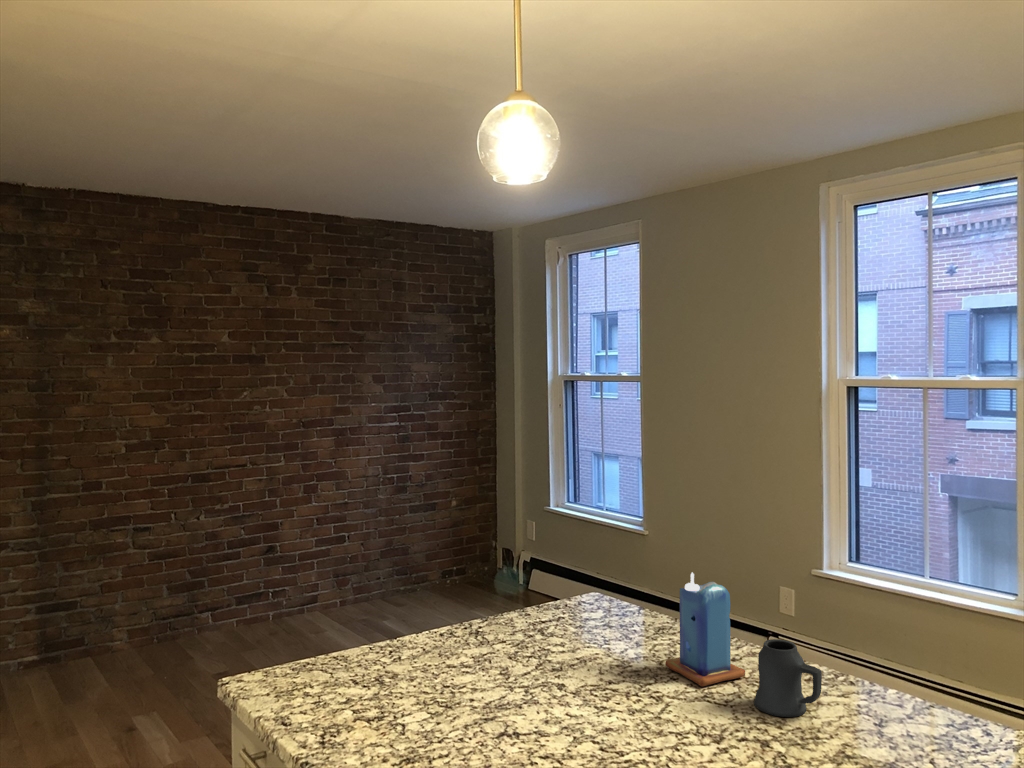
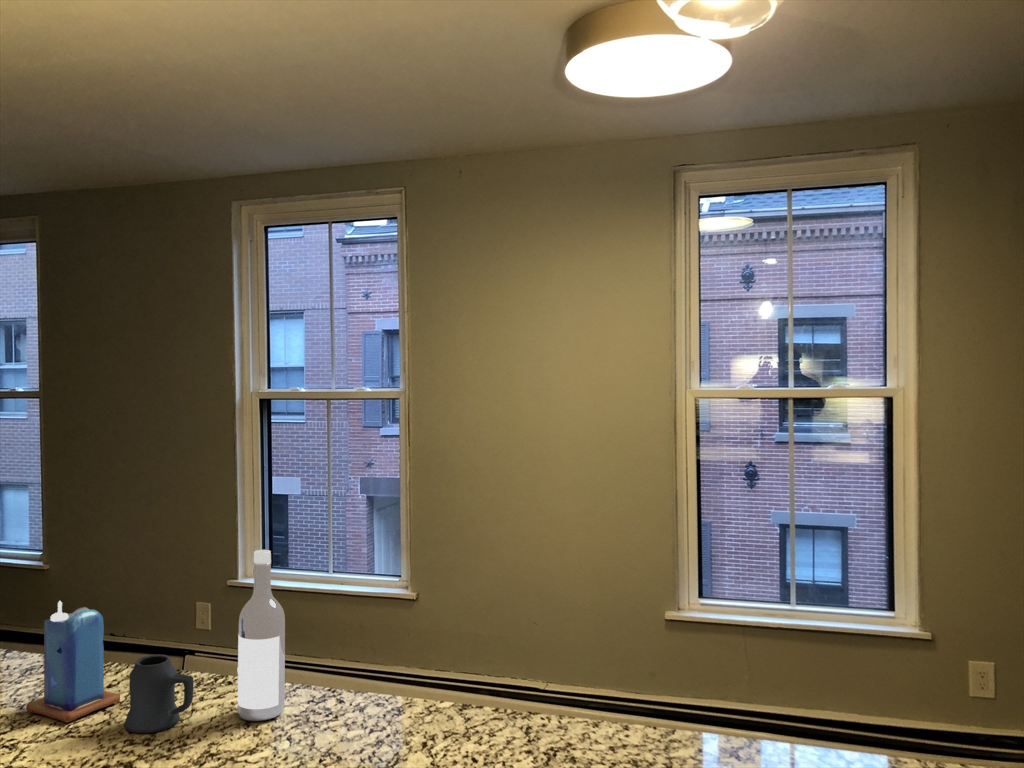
wine bottle: none [867,549,921,734] -> present [237,550,285,721]

